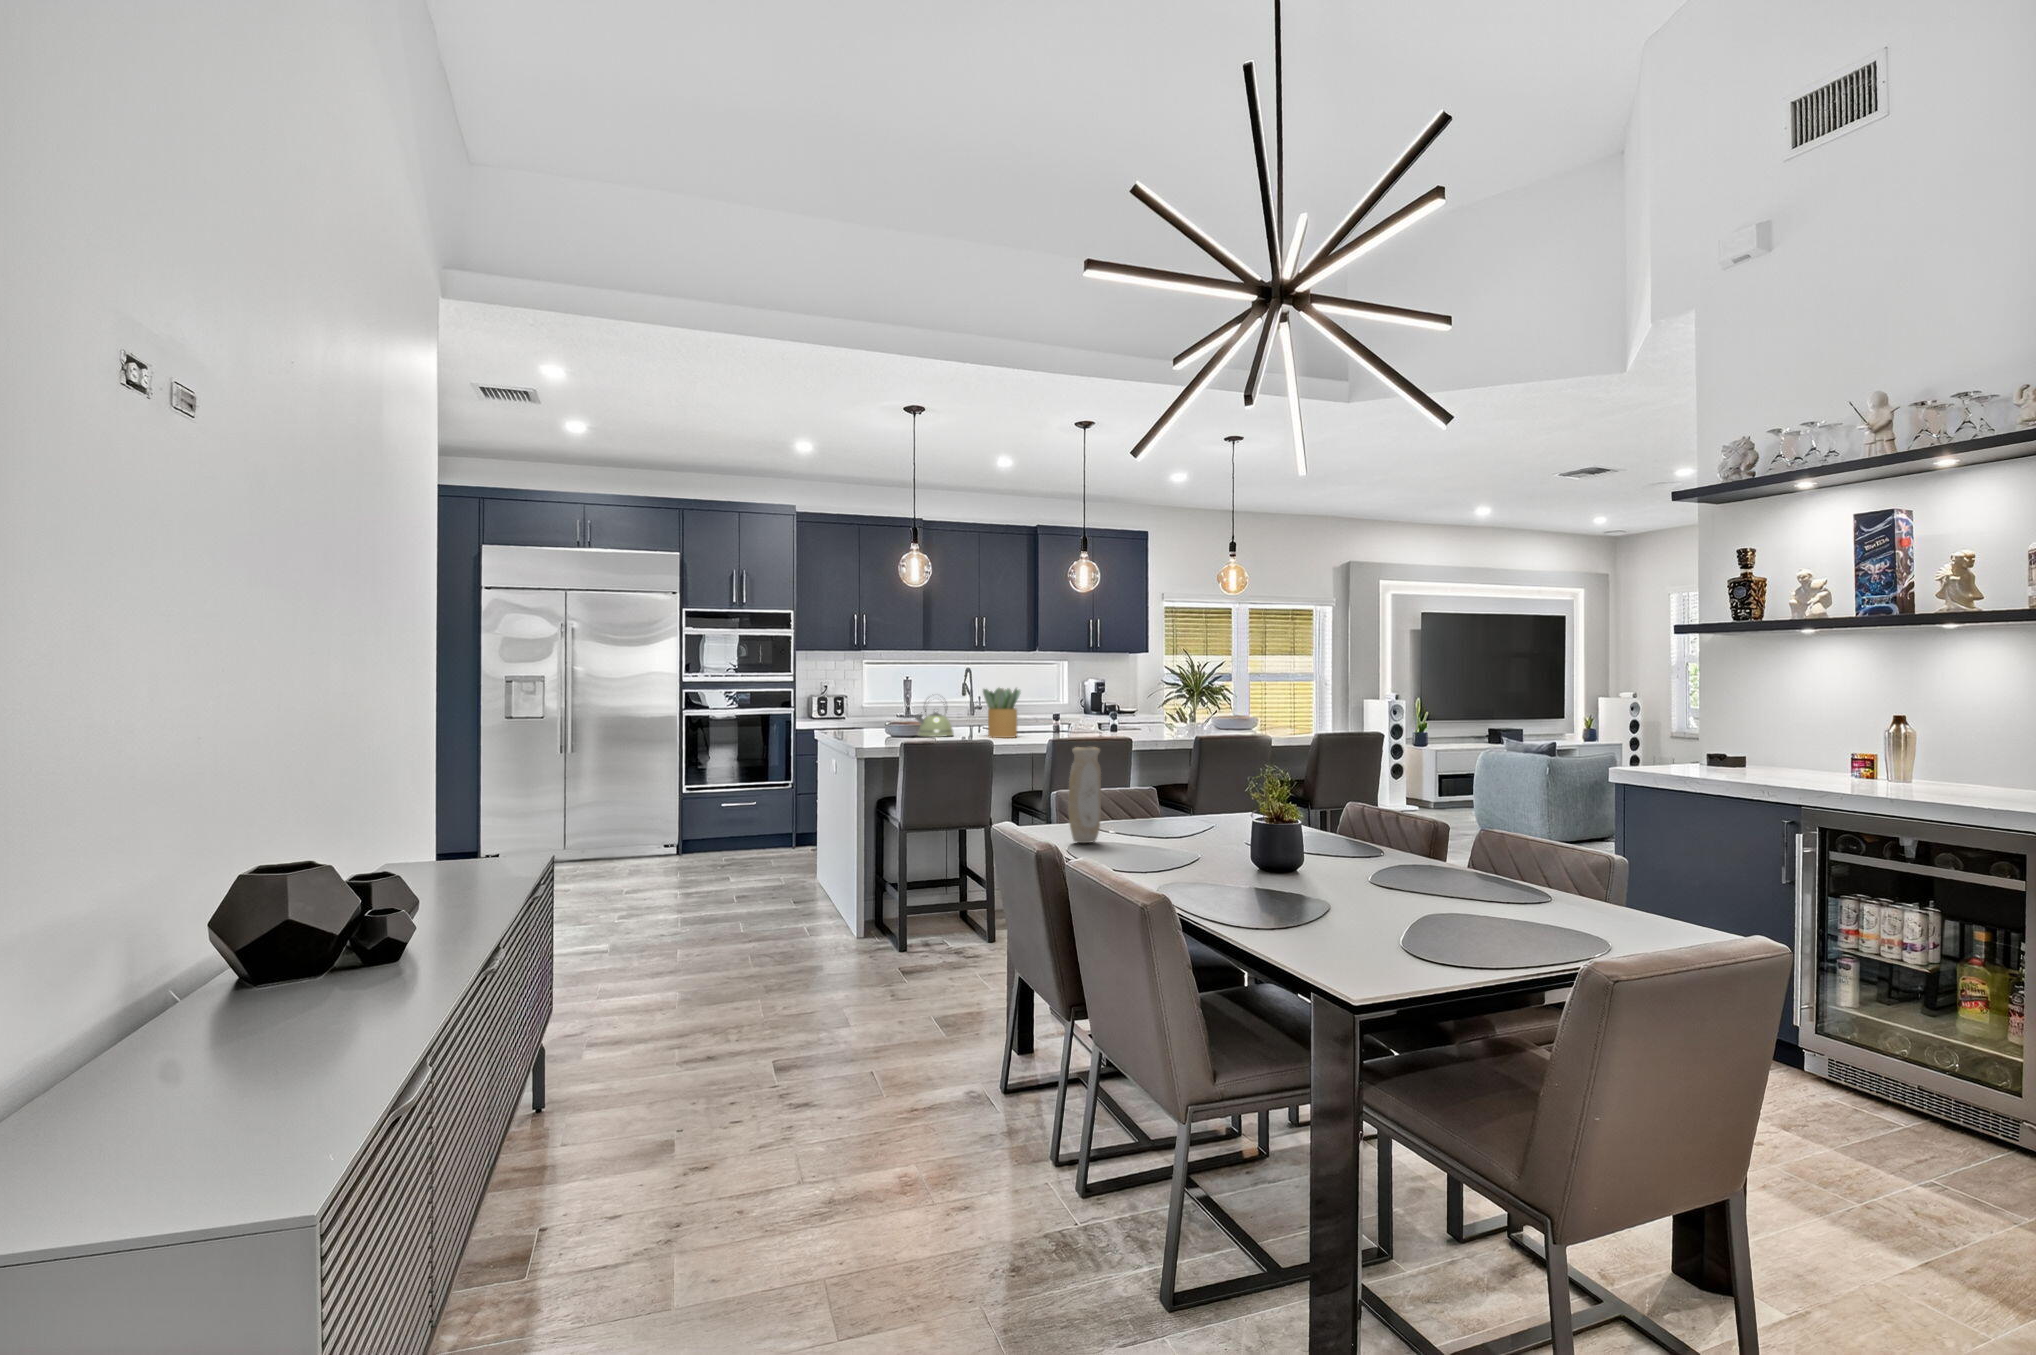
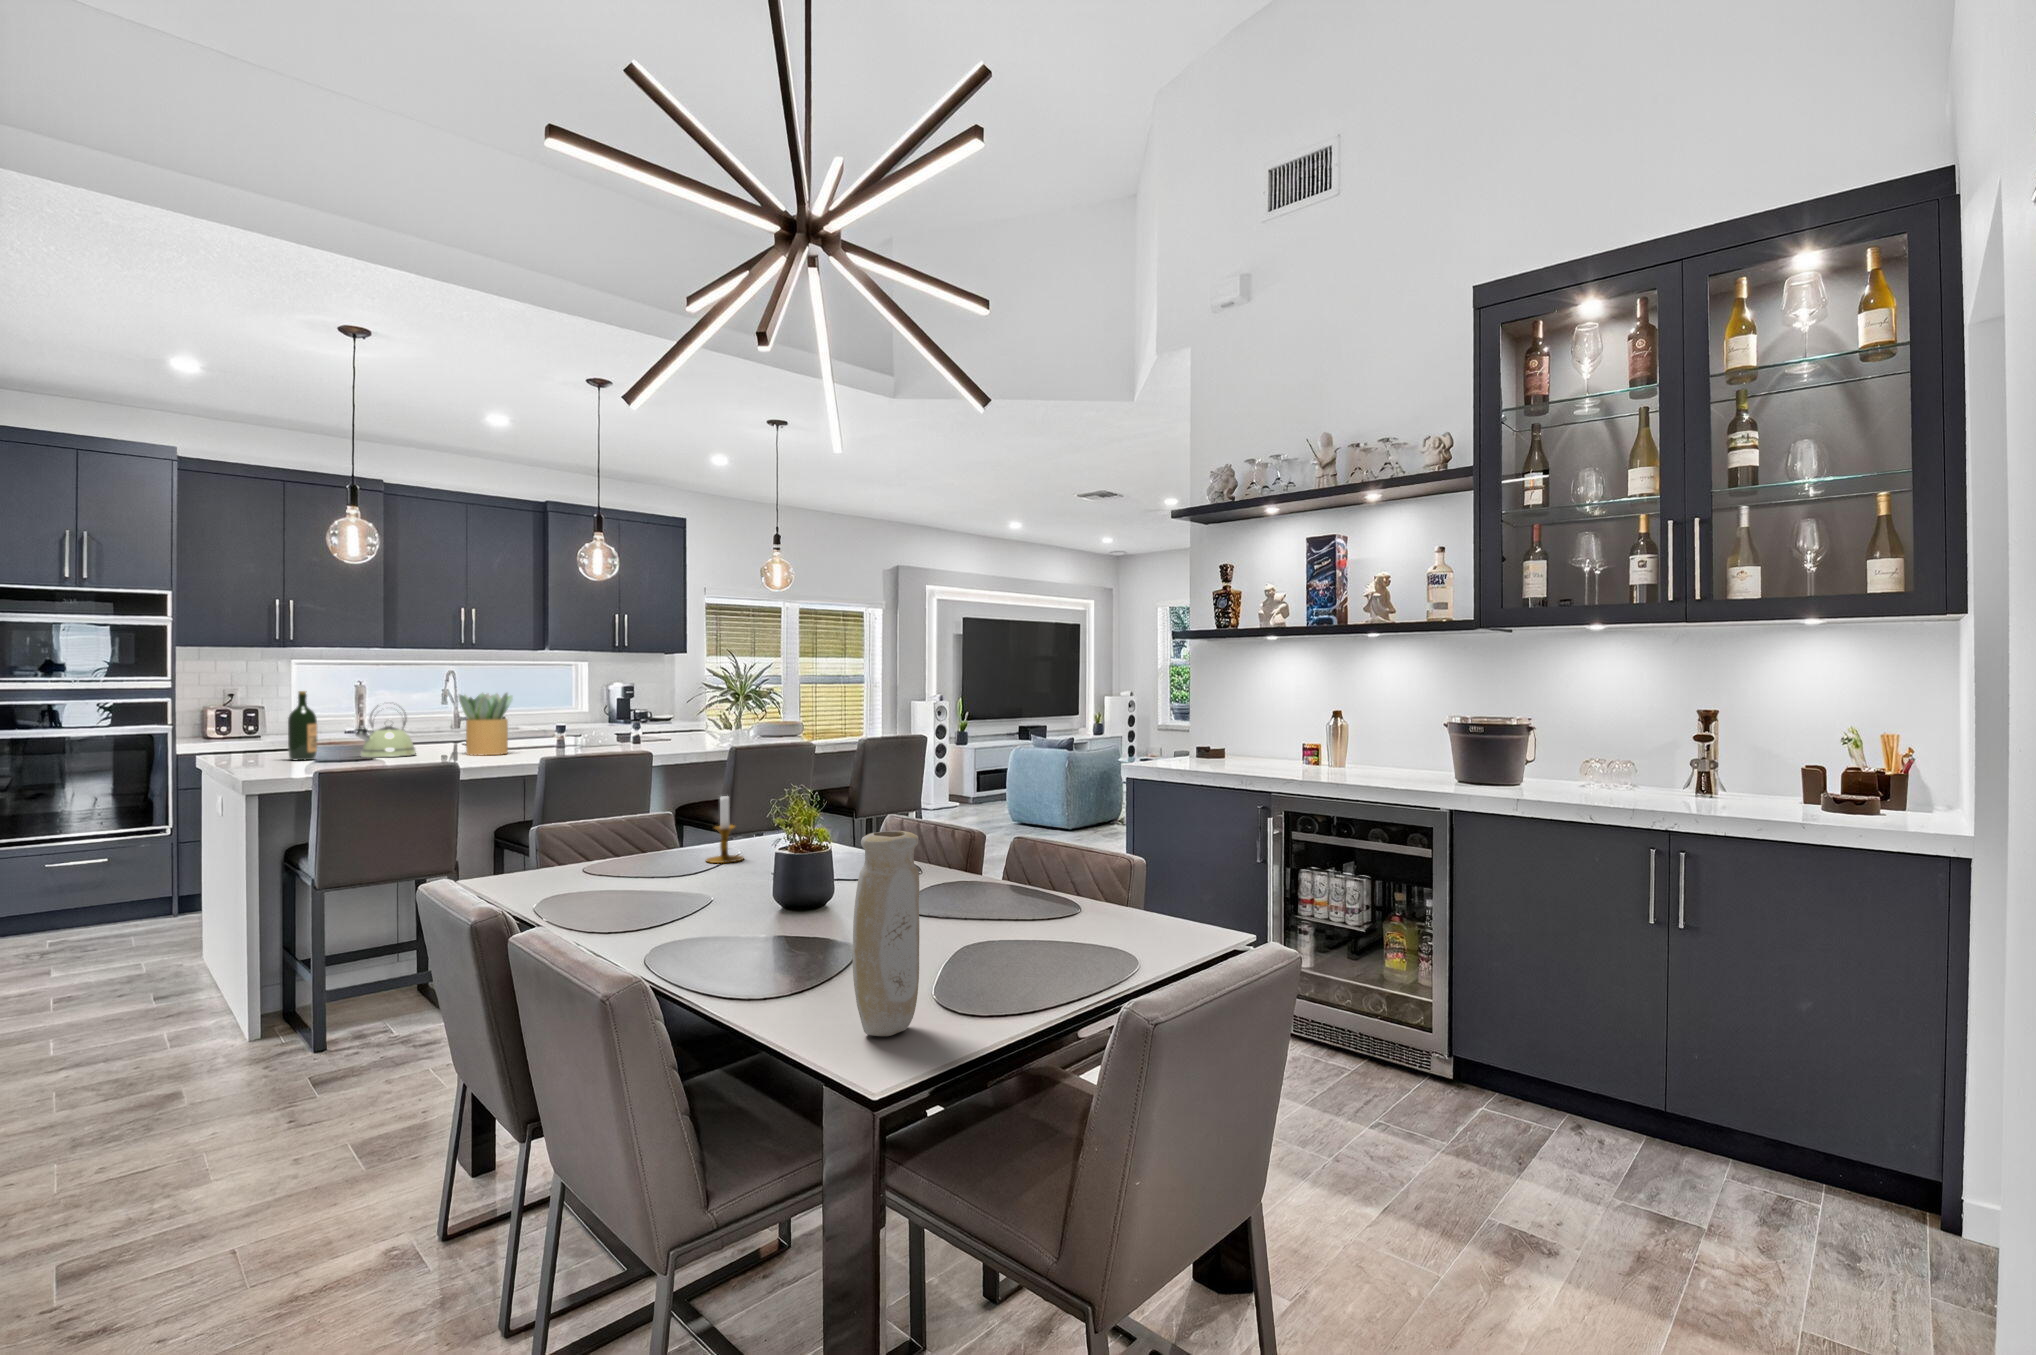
wine bottle: none [874,685,892,737] -> present [288,691,317,760]
vase: present [1068,746,1101,843] -> present [852,831,919,1036]
candlestick: none [1188,776,1220,832] -> present [706,796,743,863]

